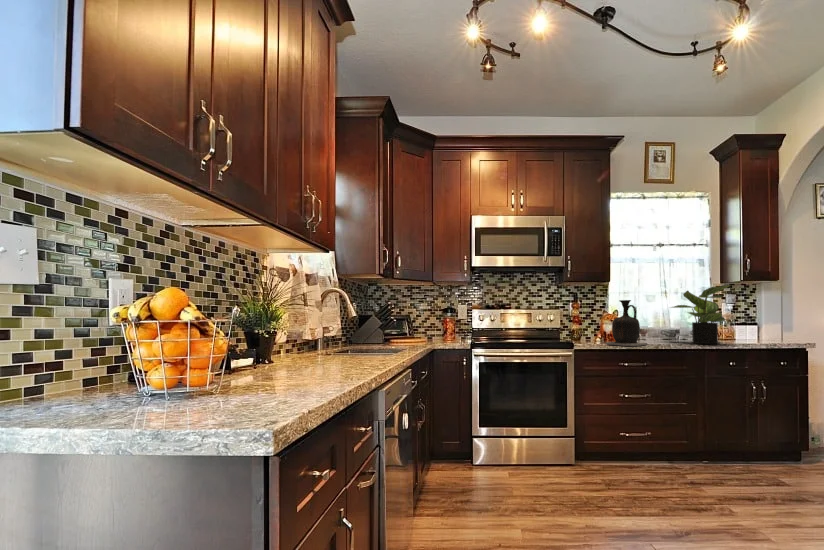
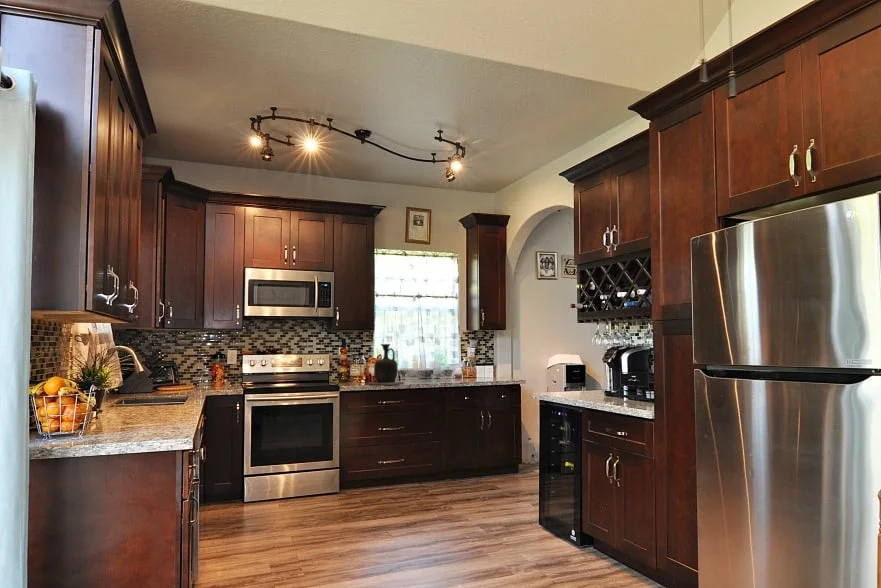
potted plant: present [673,285,730,344] -> none [422,330,472,382]

